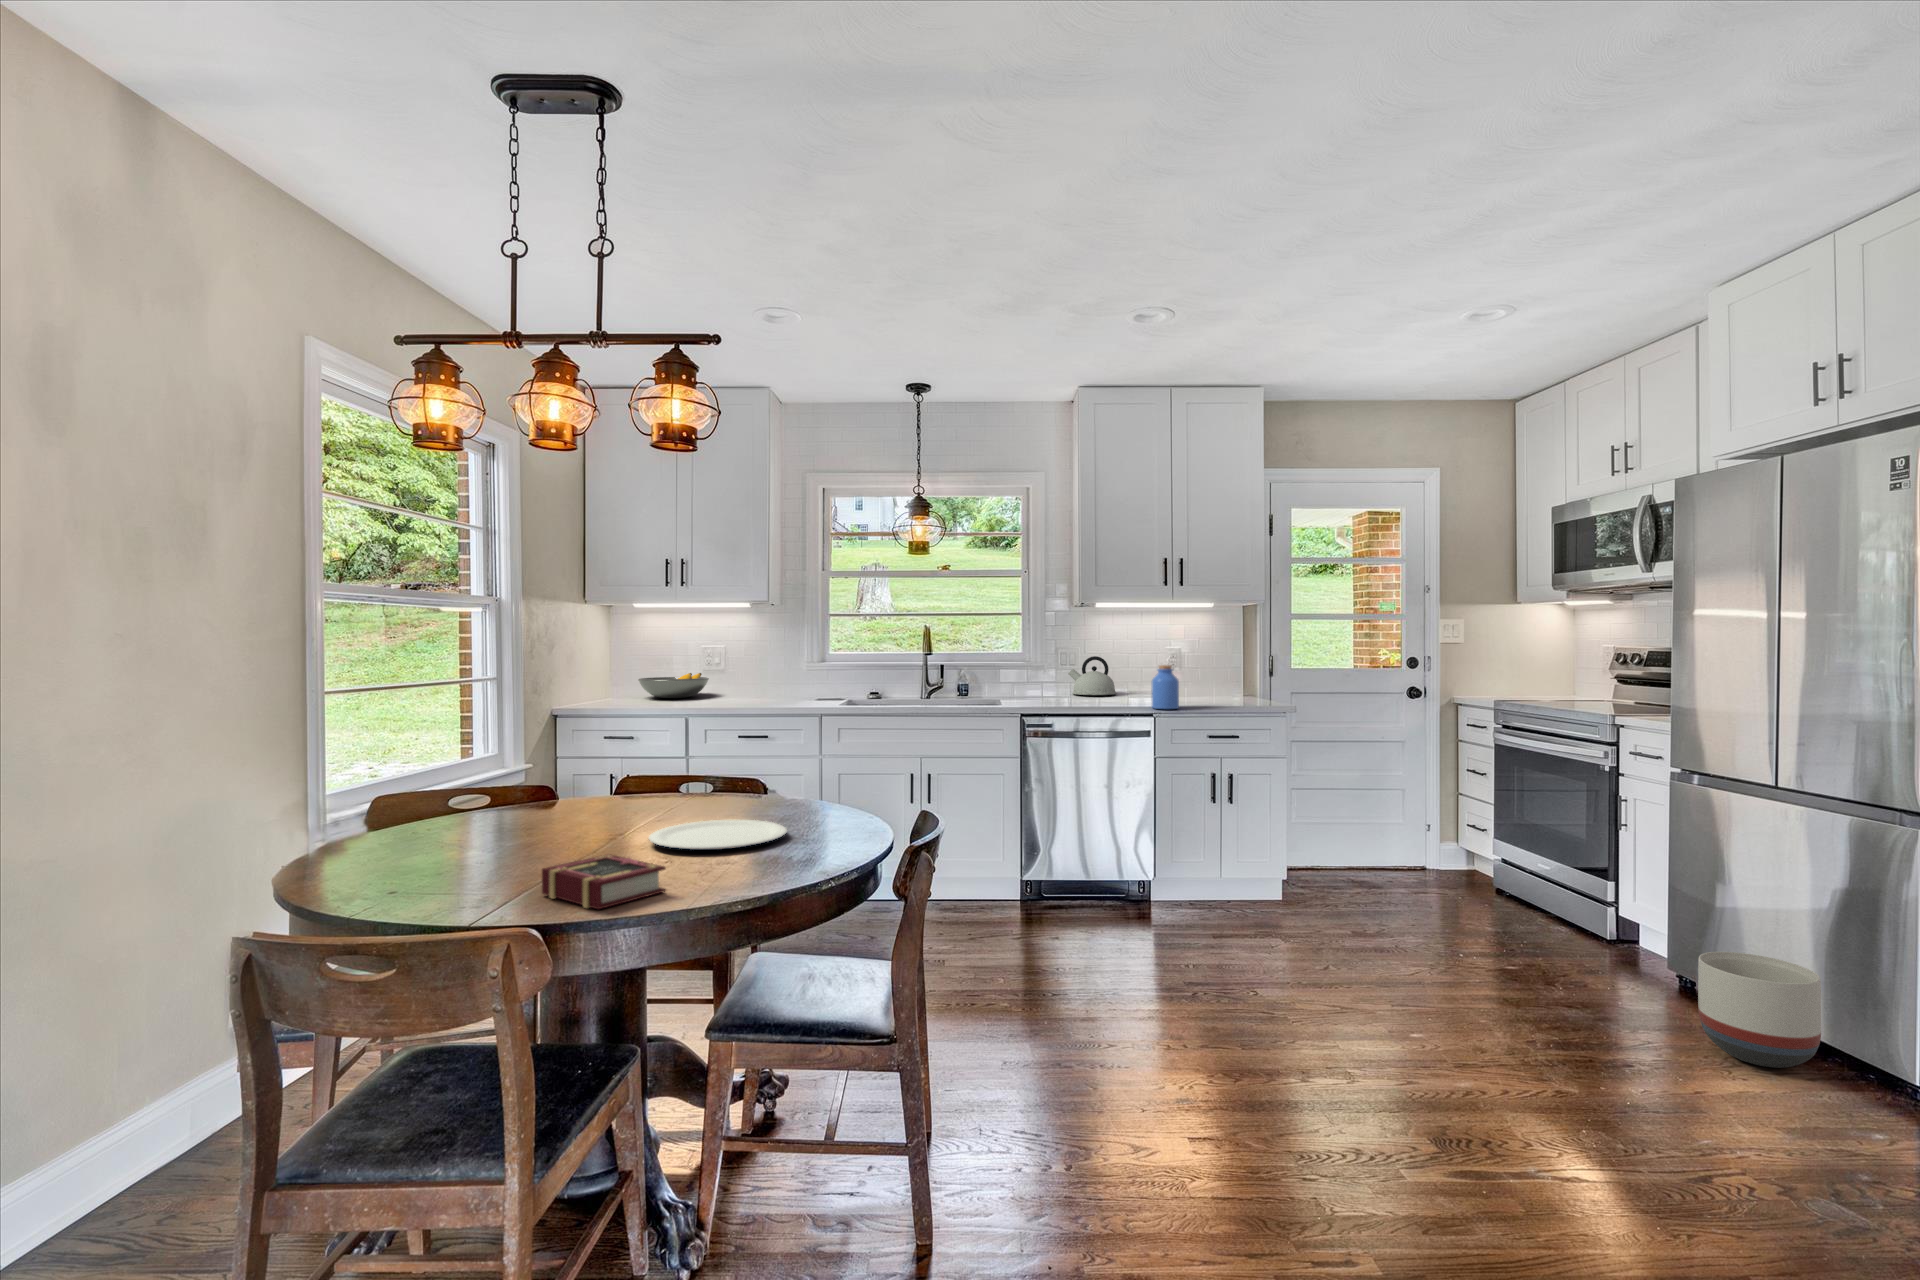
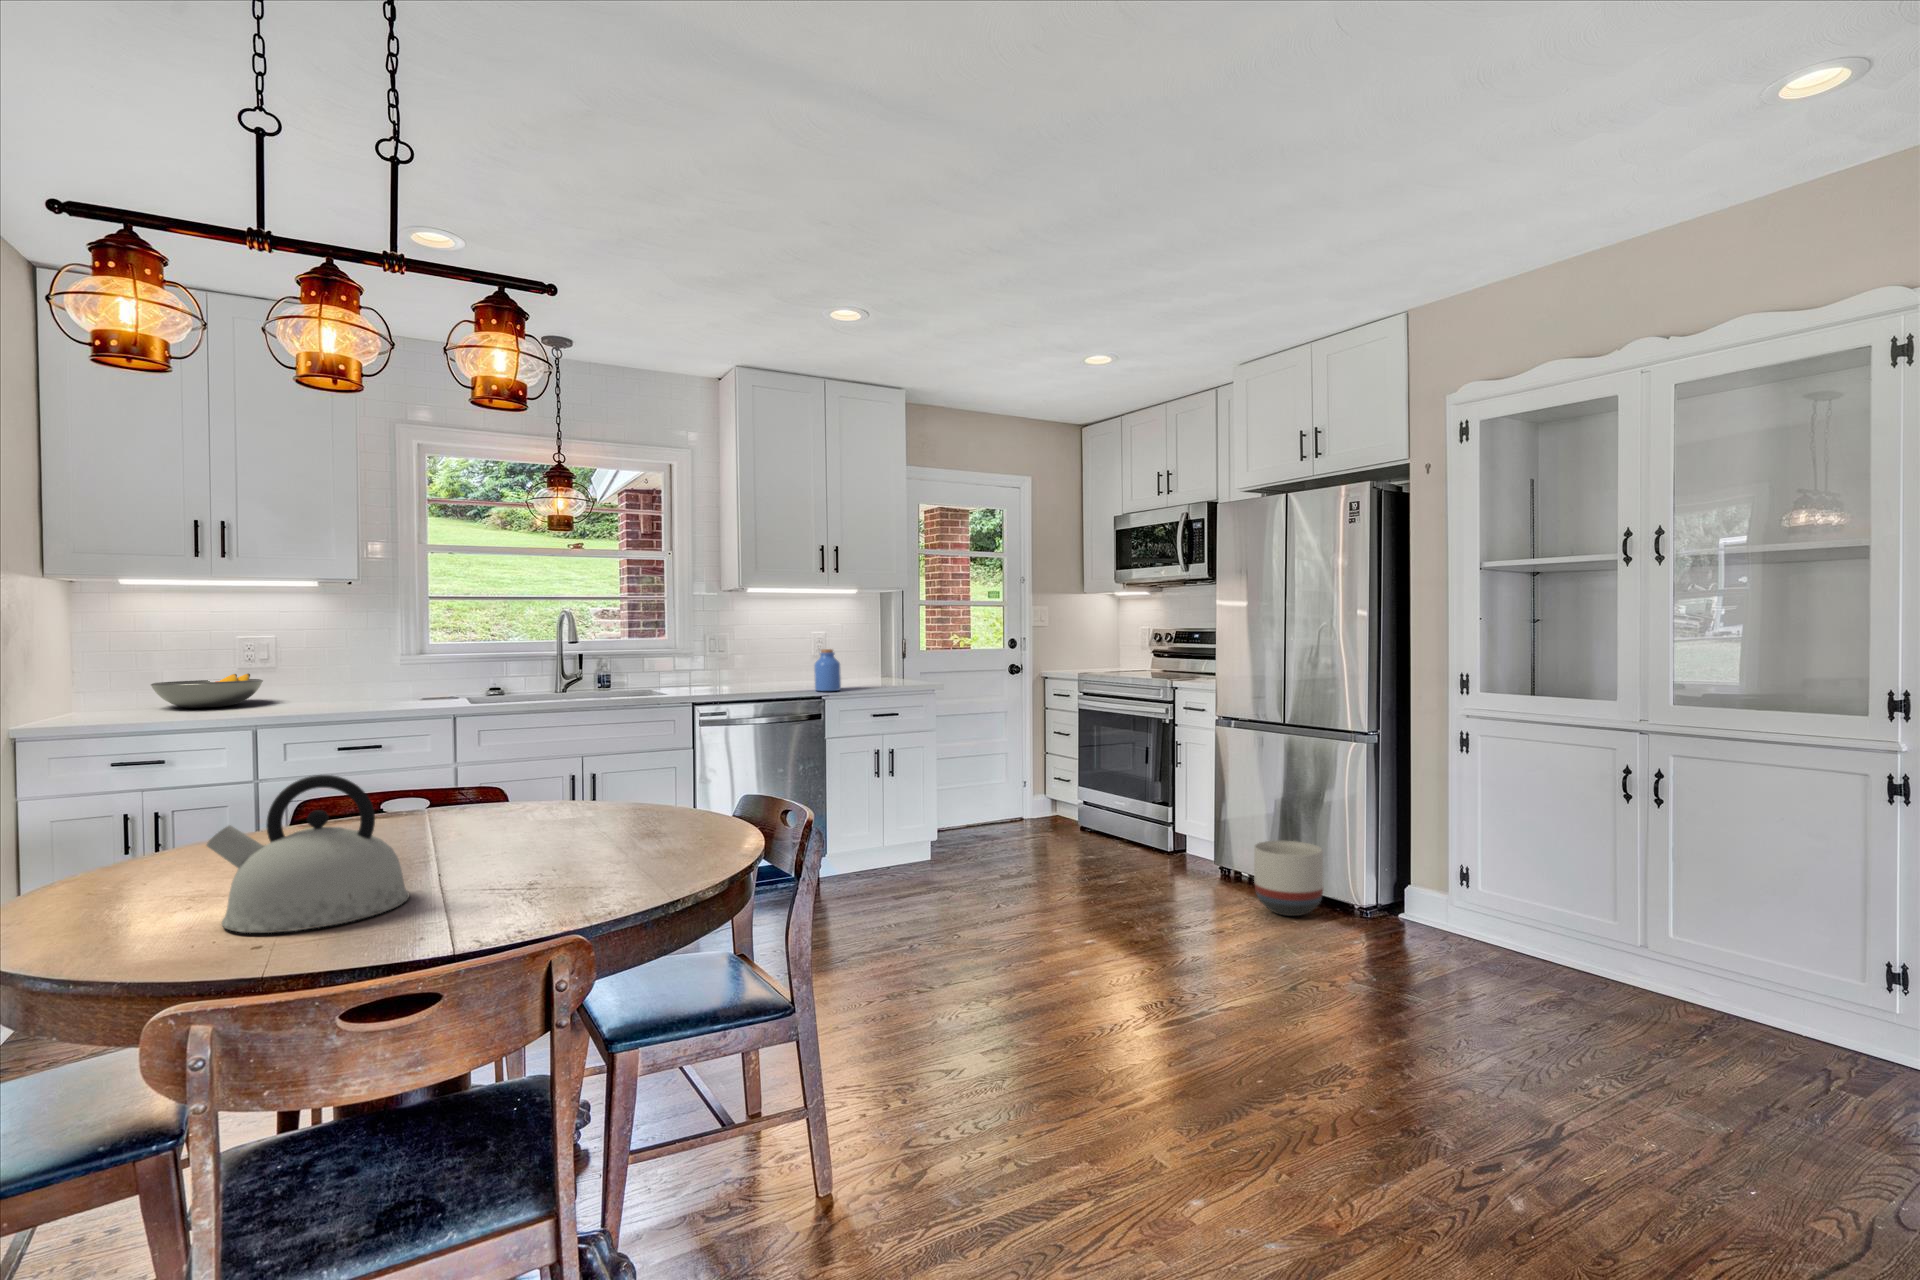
kettle: present [1068,656,1116,695] -> present [207,775,409,933]
plate: present [649,820,787,850] -> none [487,815,648,849]
book: present [542,854,665,909] -> none [474,854,622,909]

